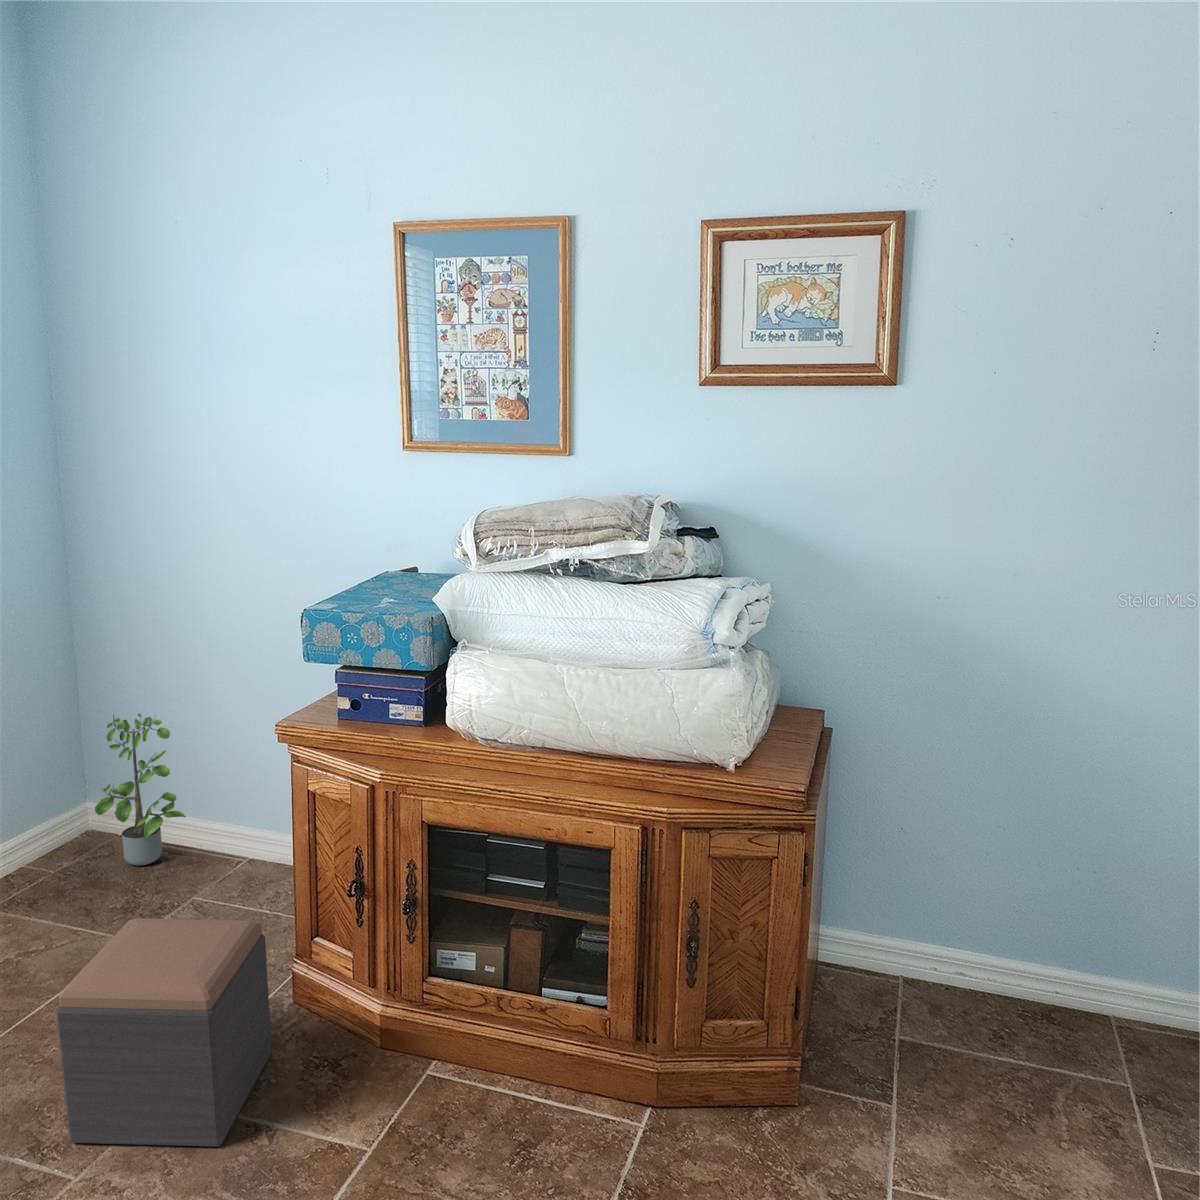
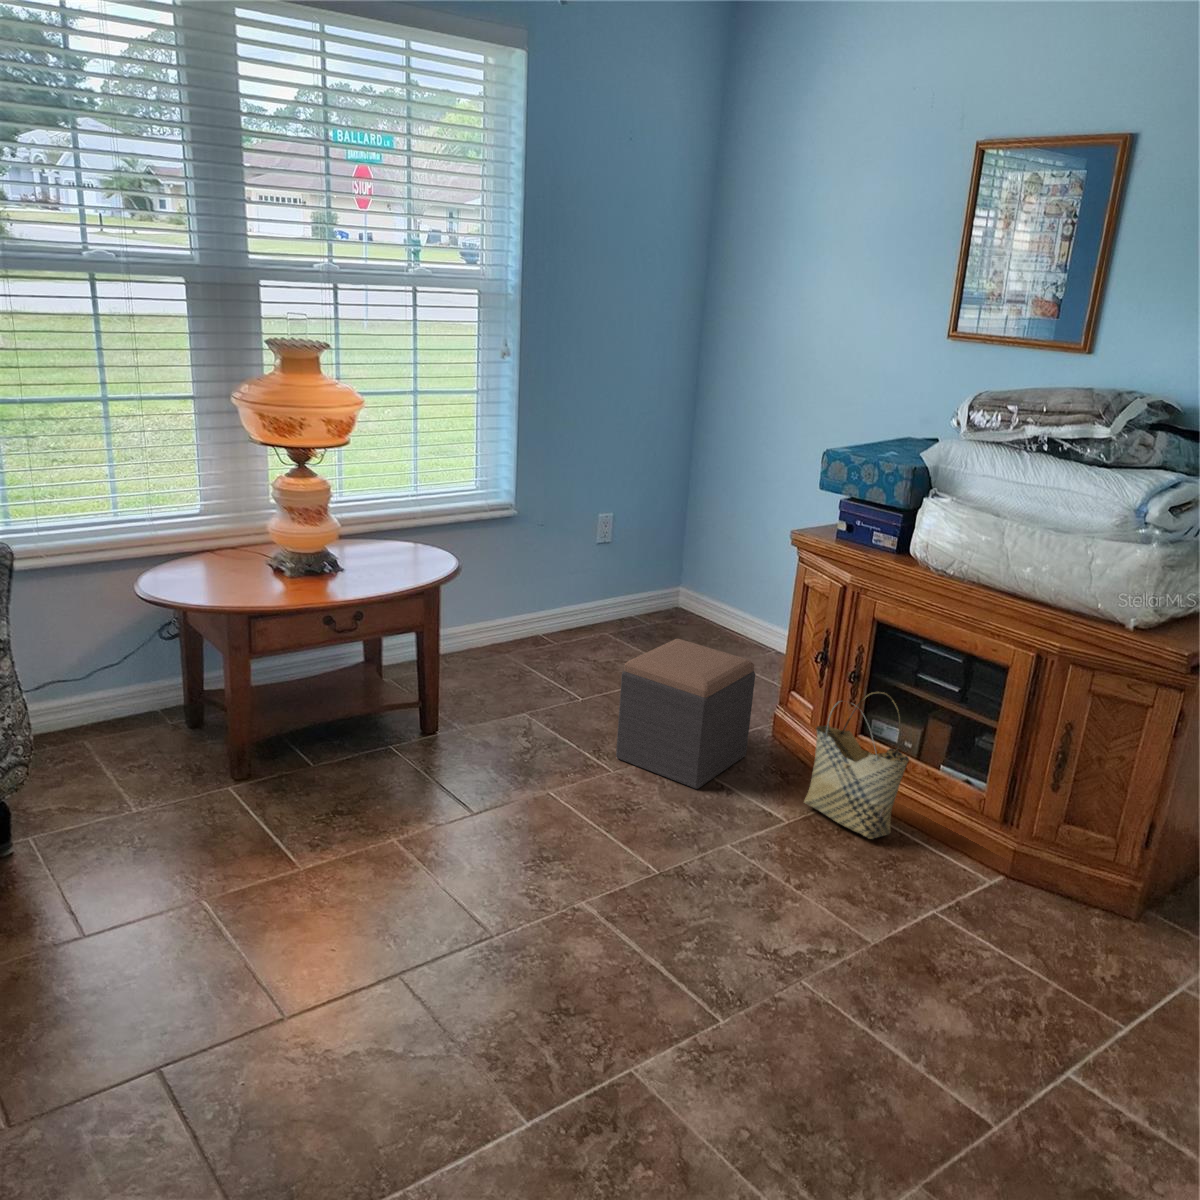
potted plant: present [95,714,186,866] -> none [679,517,737,631]
woven basket: none [376,918,511,1125] -> present [804,691,909,839]

